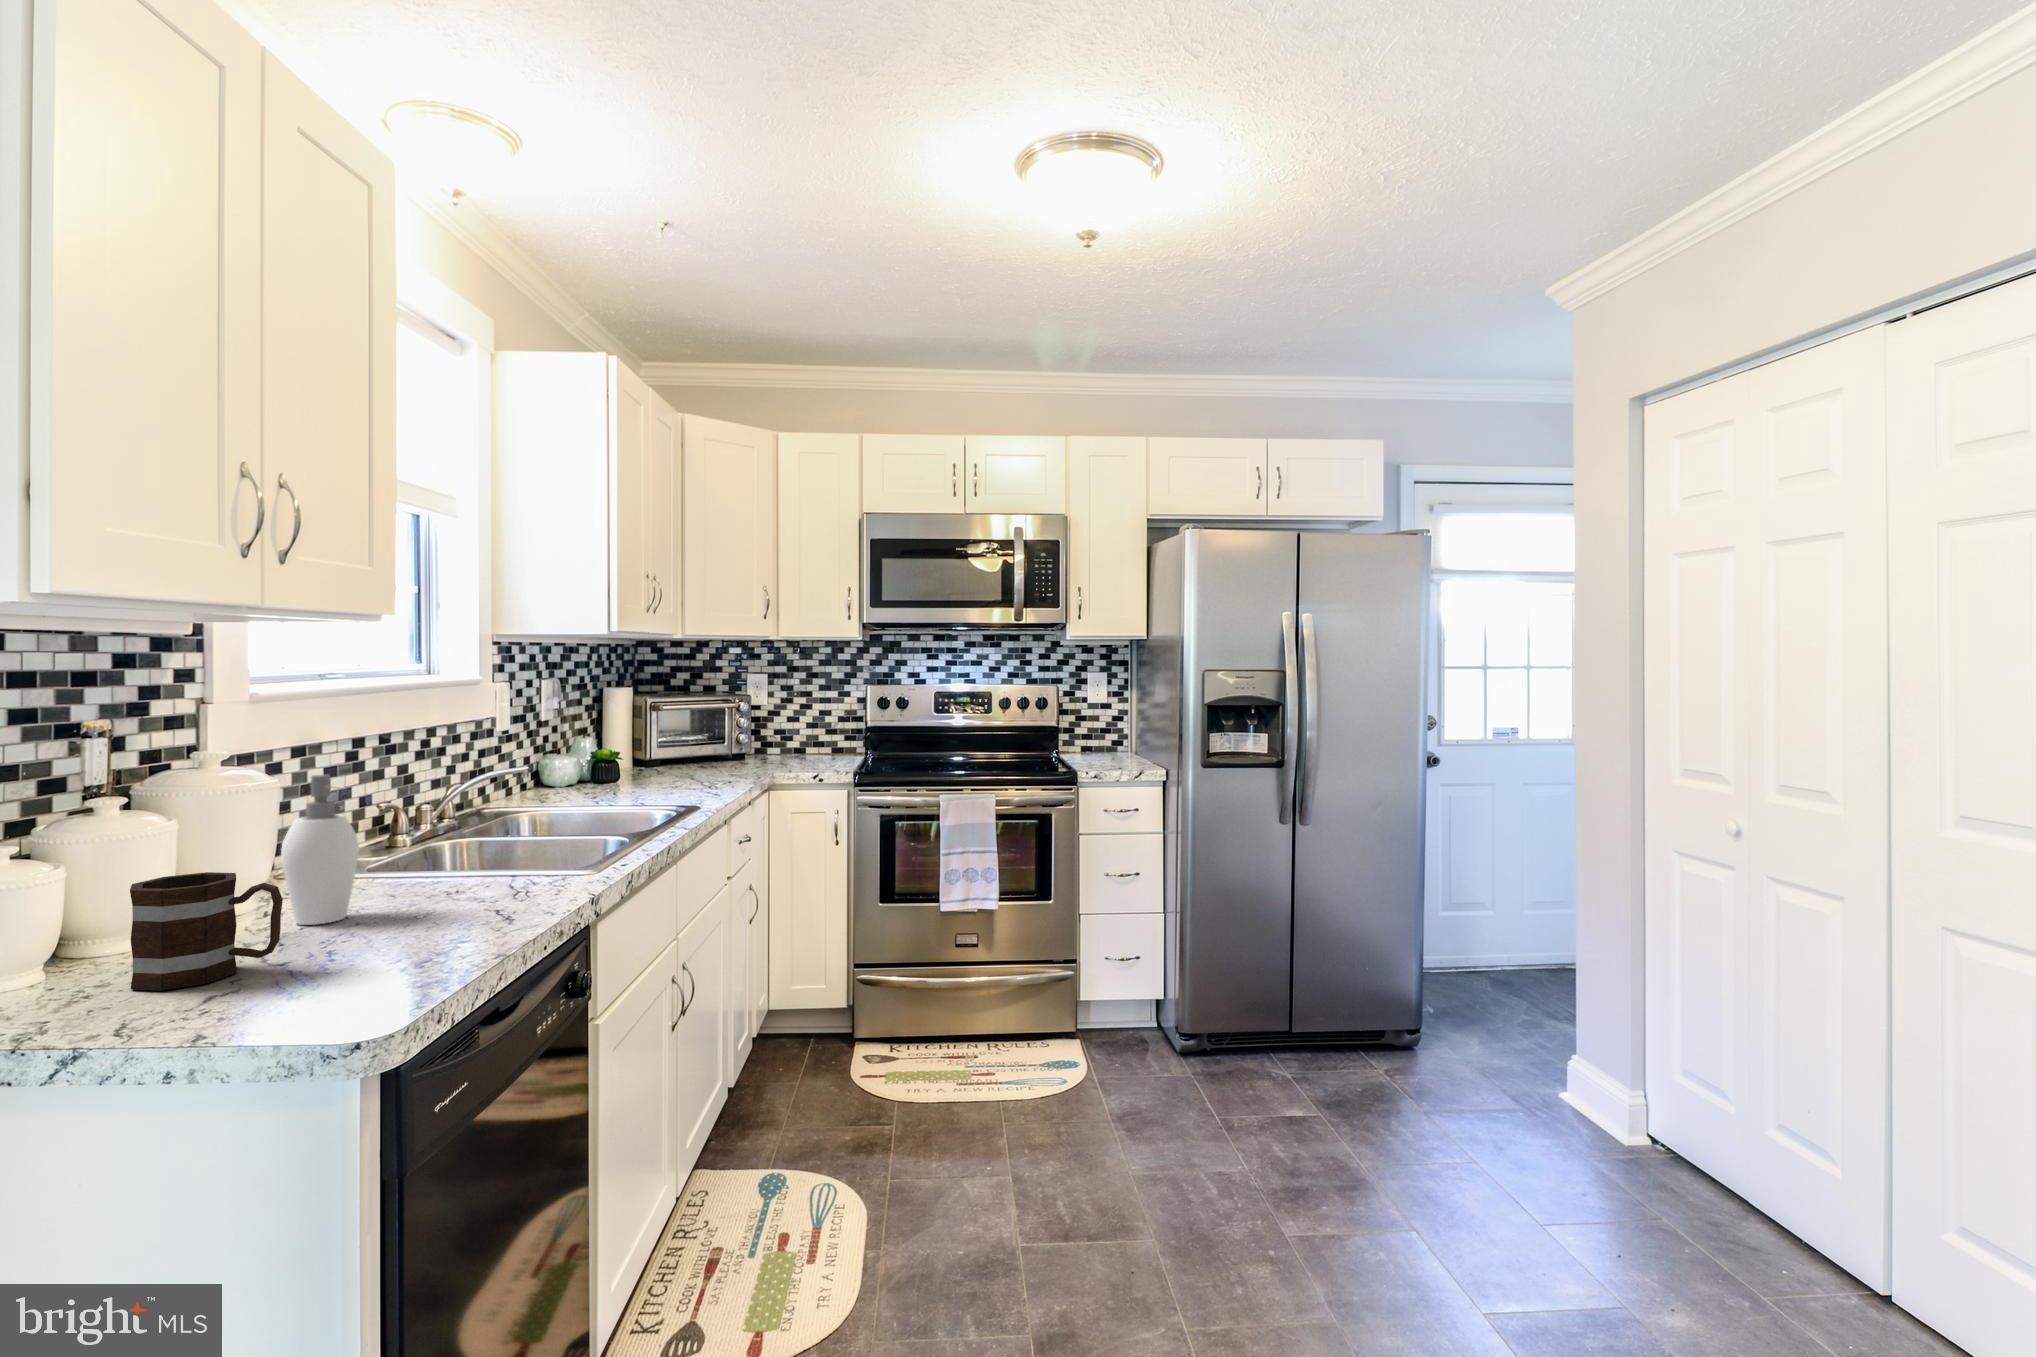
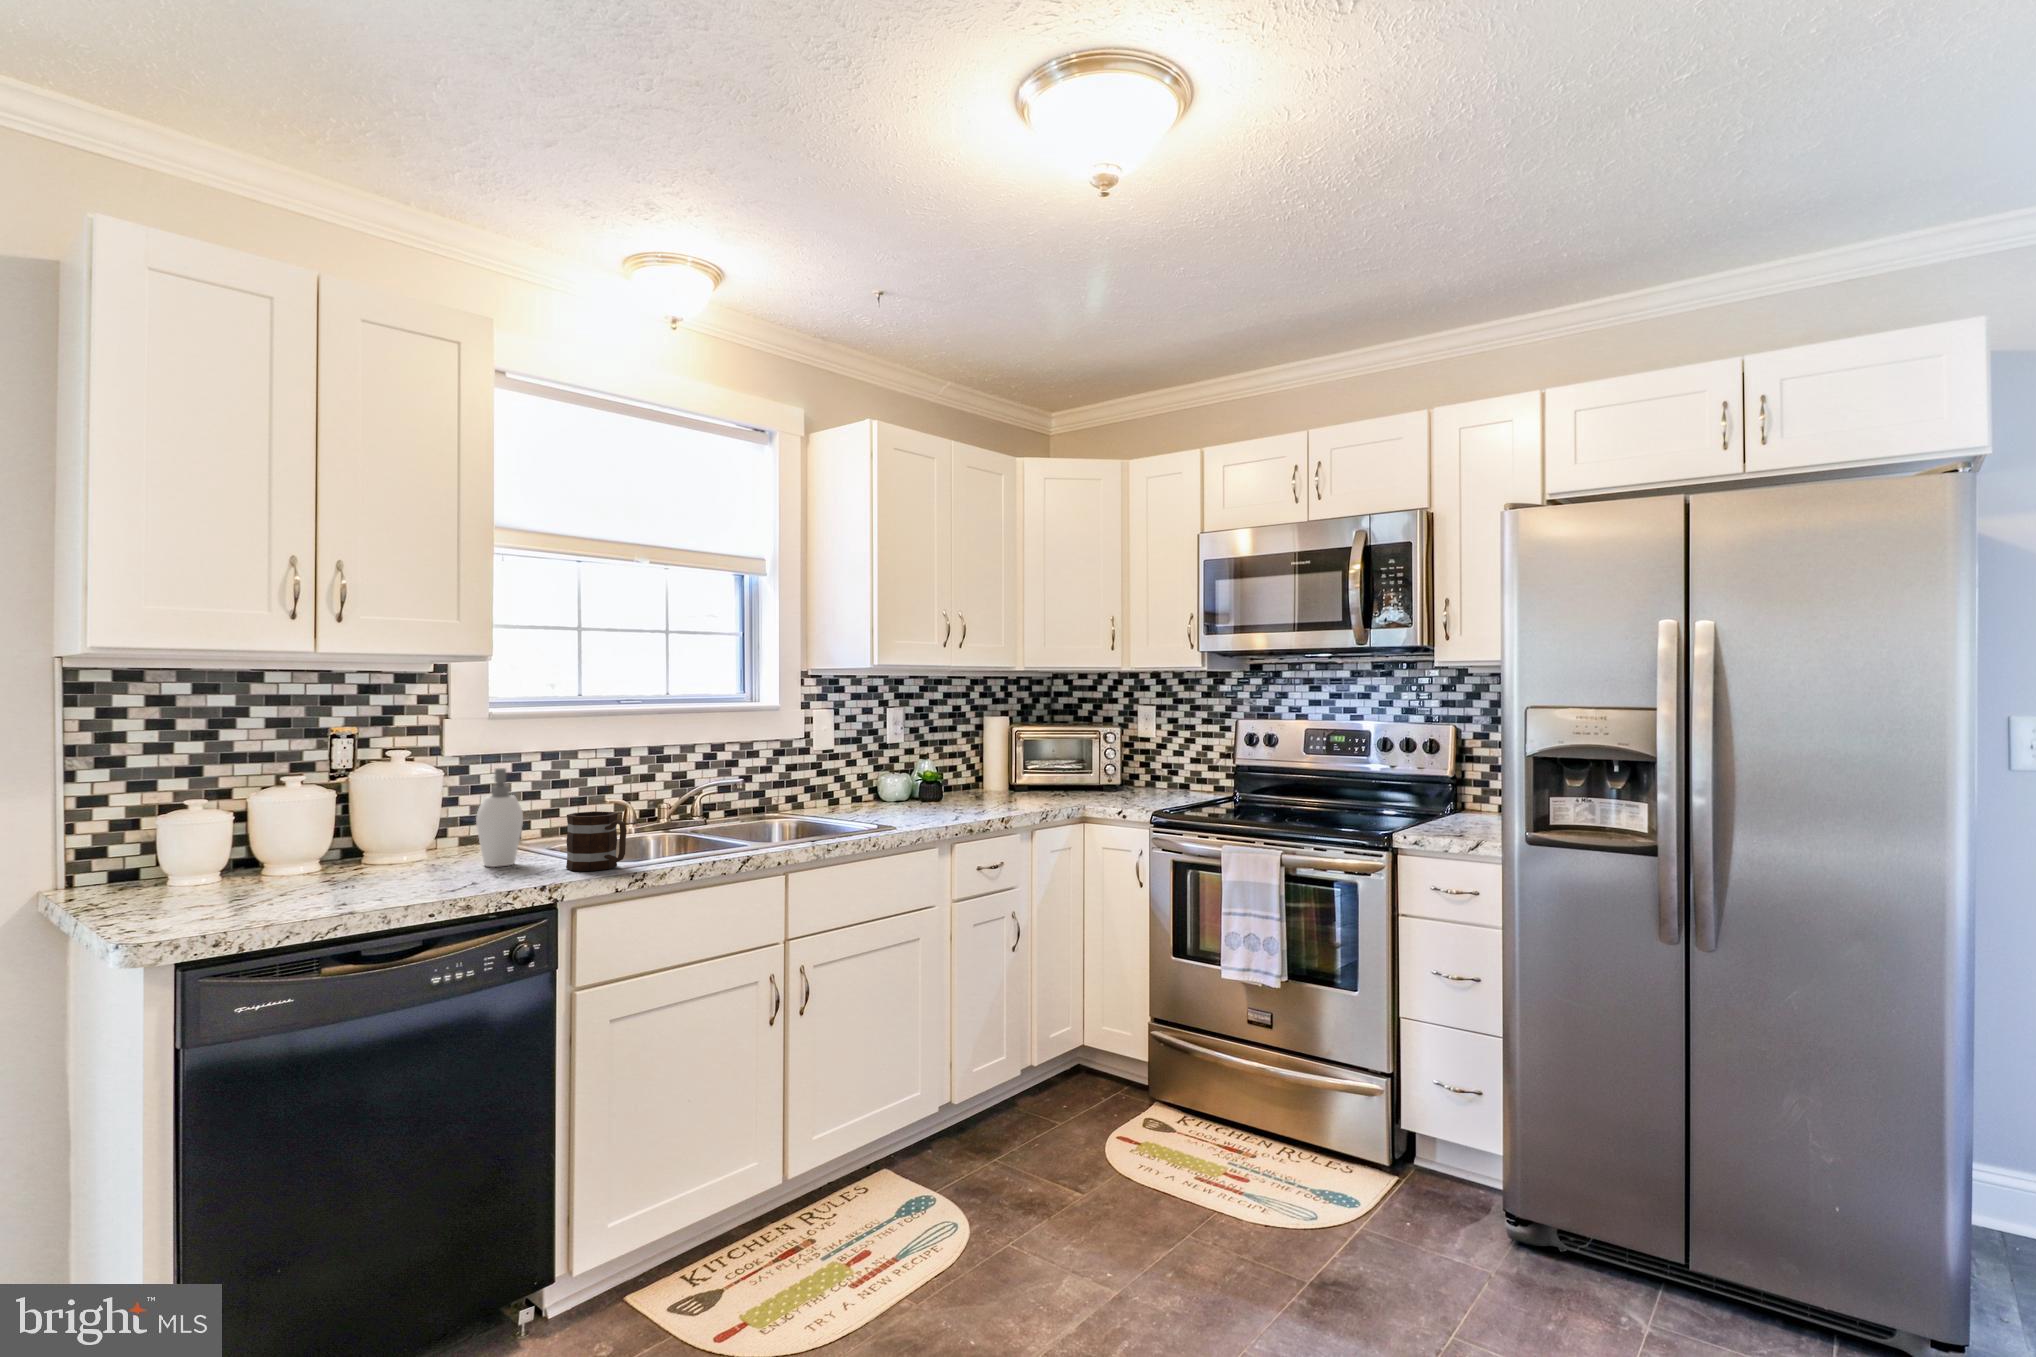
mug: present [130,872,283,991] -> present [566,811,627,871]

